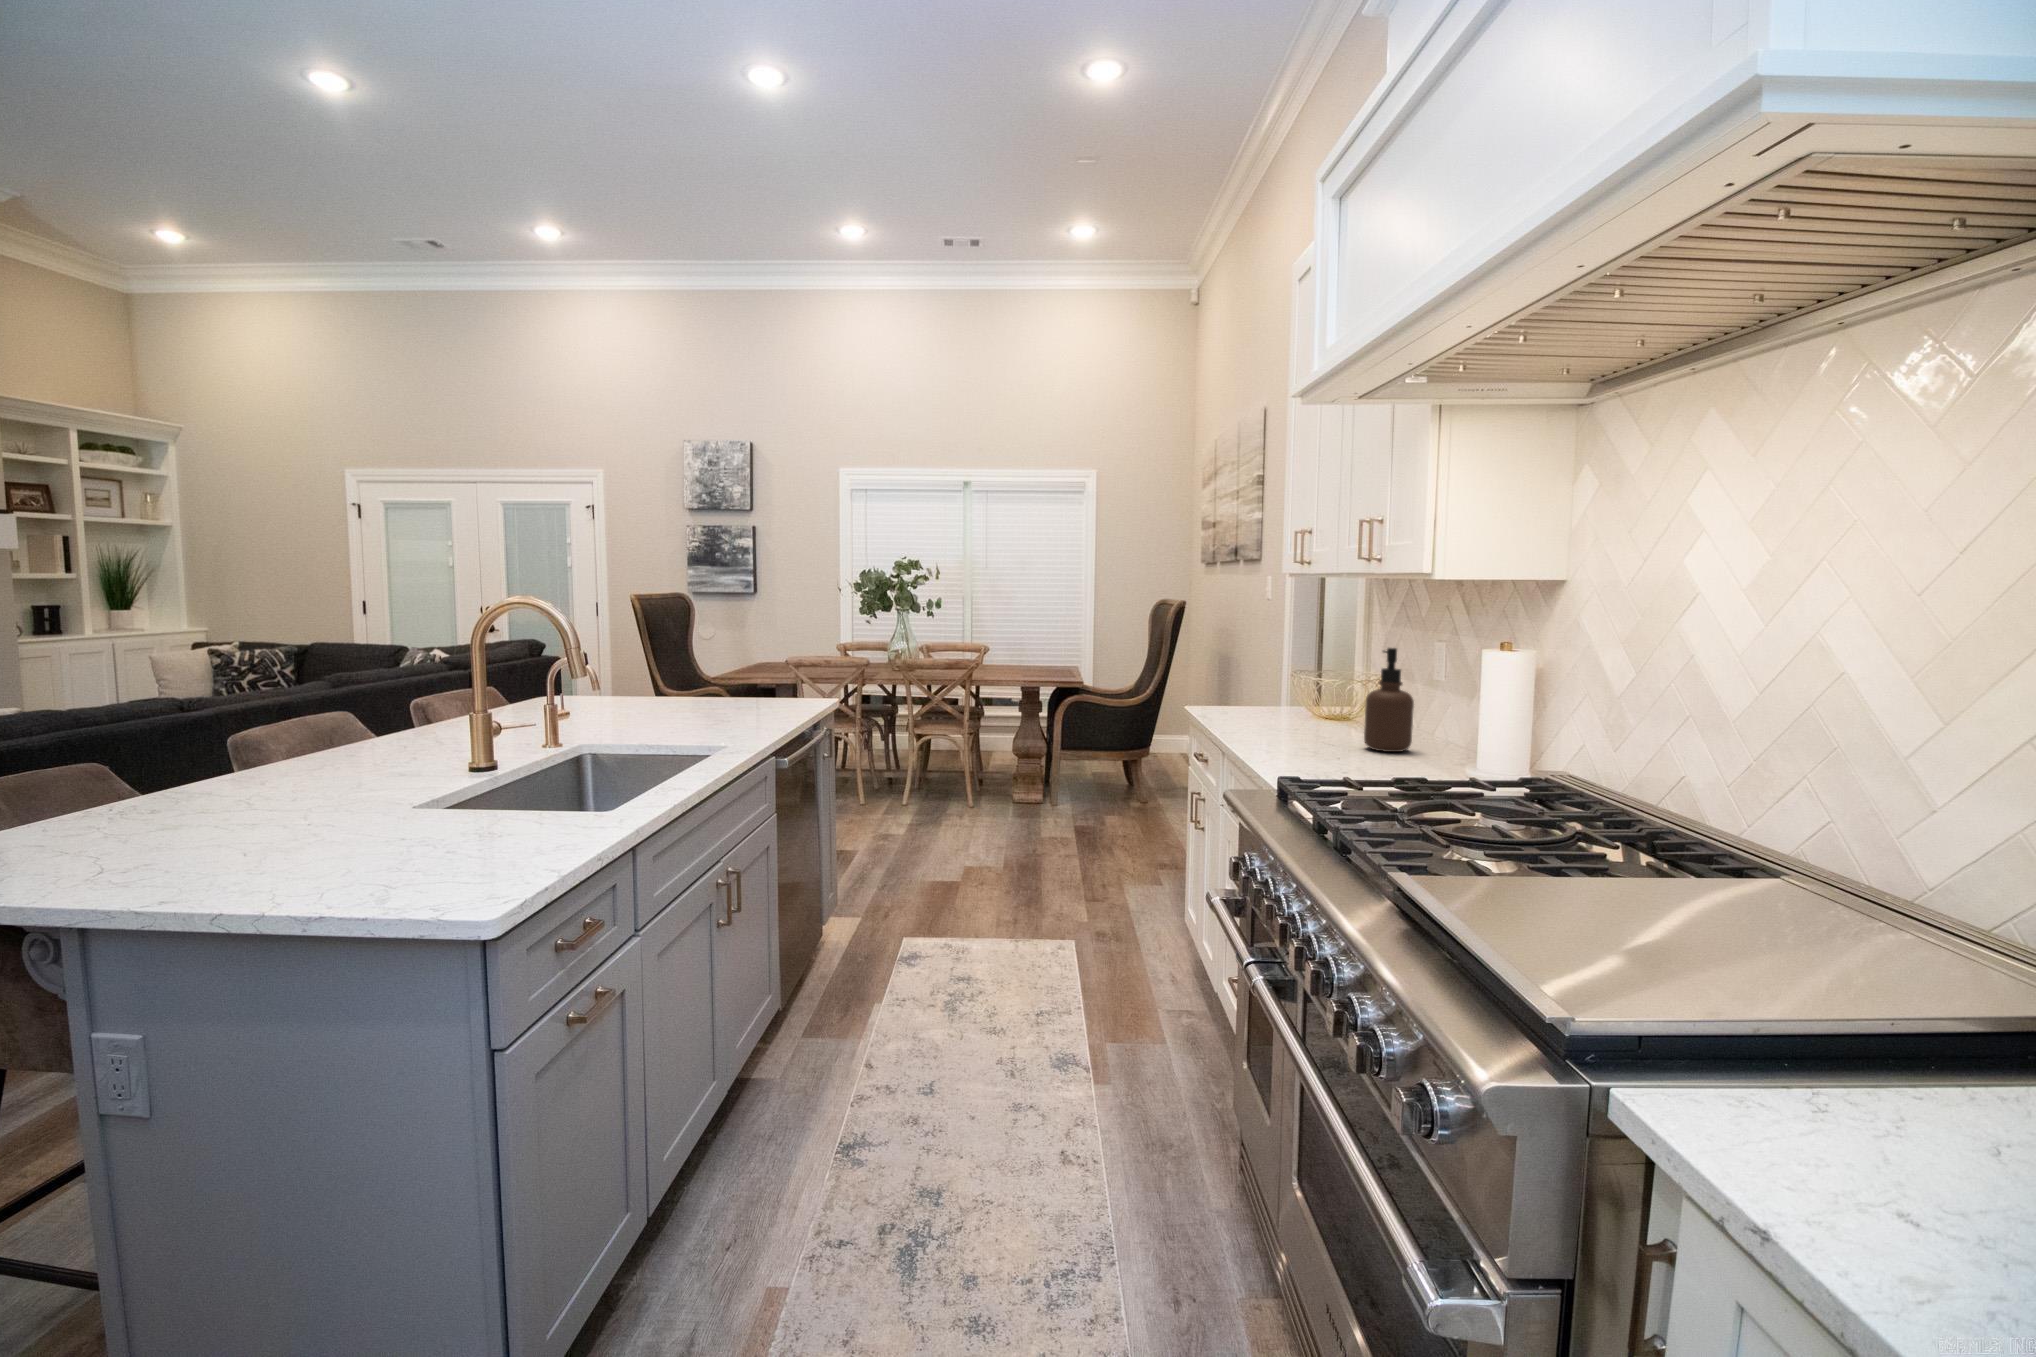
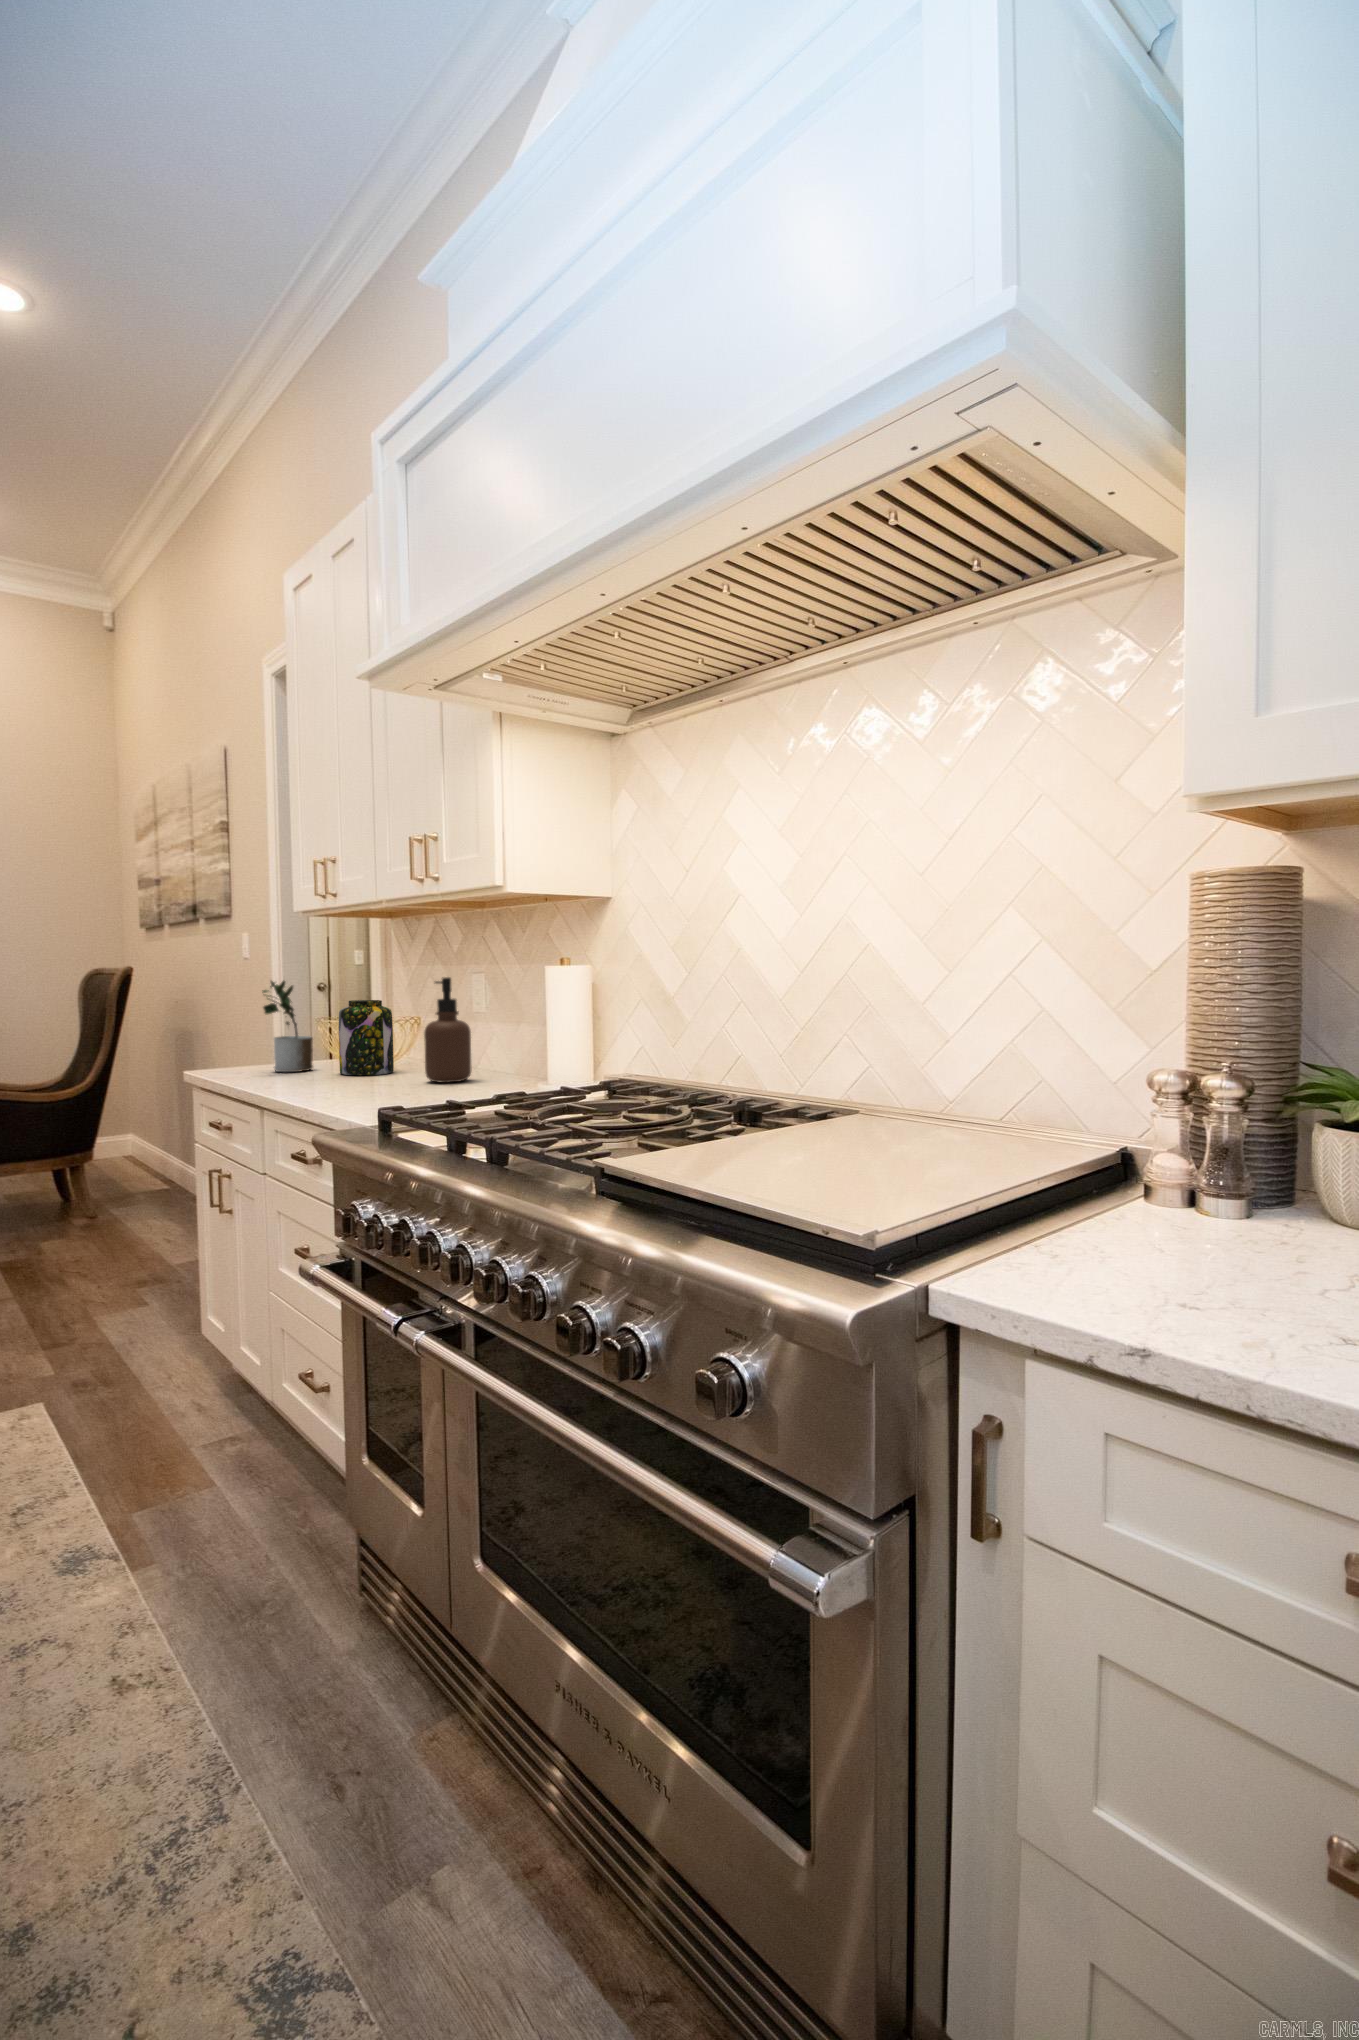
potted plant: none [1240,636,1283,719] -> present [262,981,313,1072]
jar: none [1299,659,1350,732] -> present [339,1000,394,1075]

